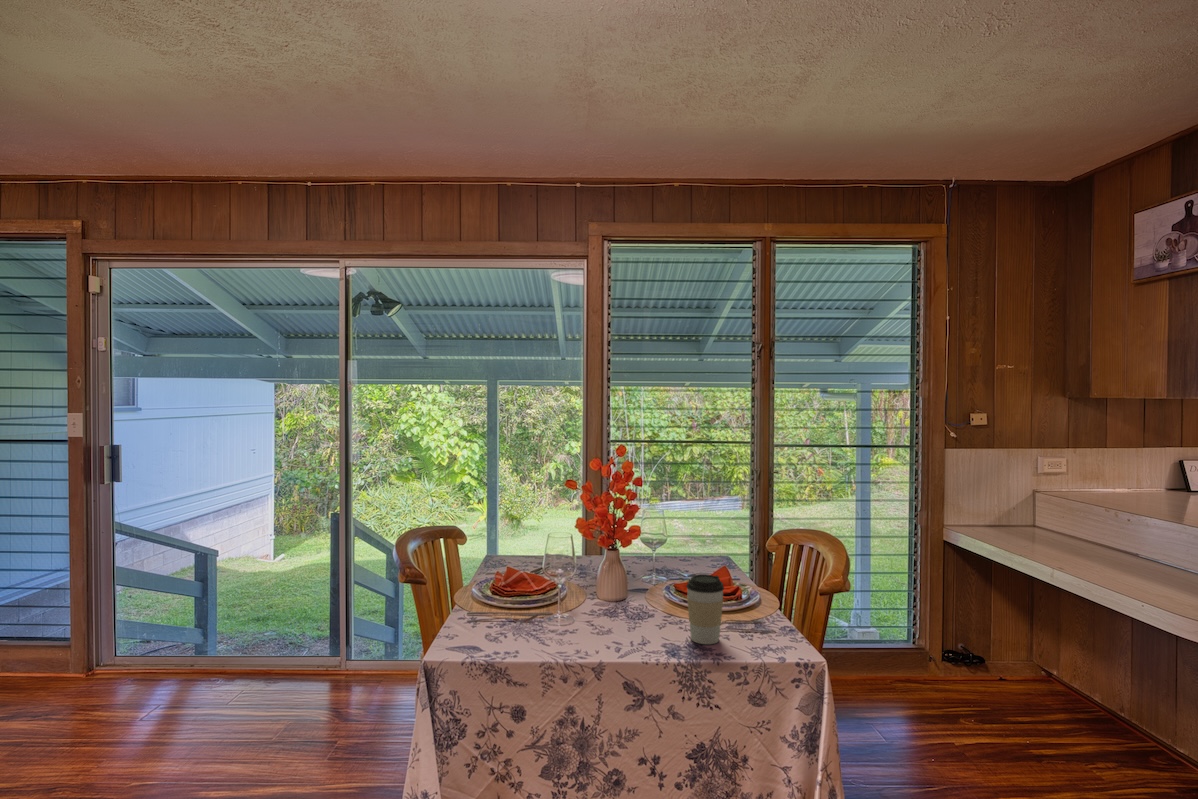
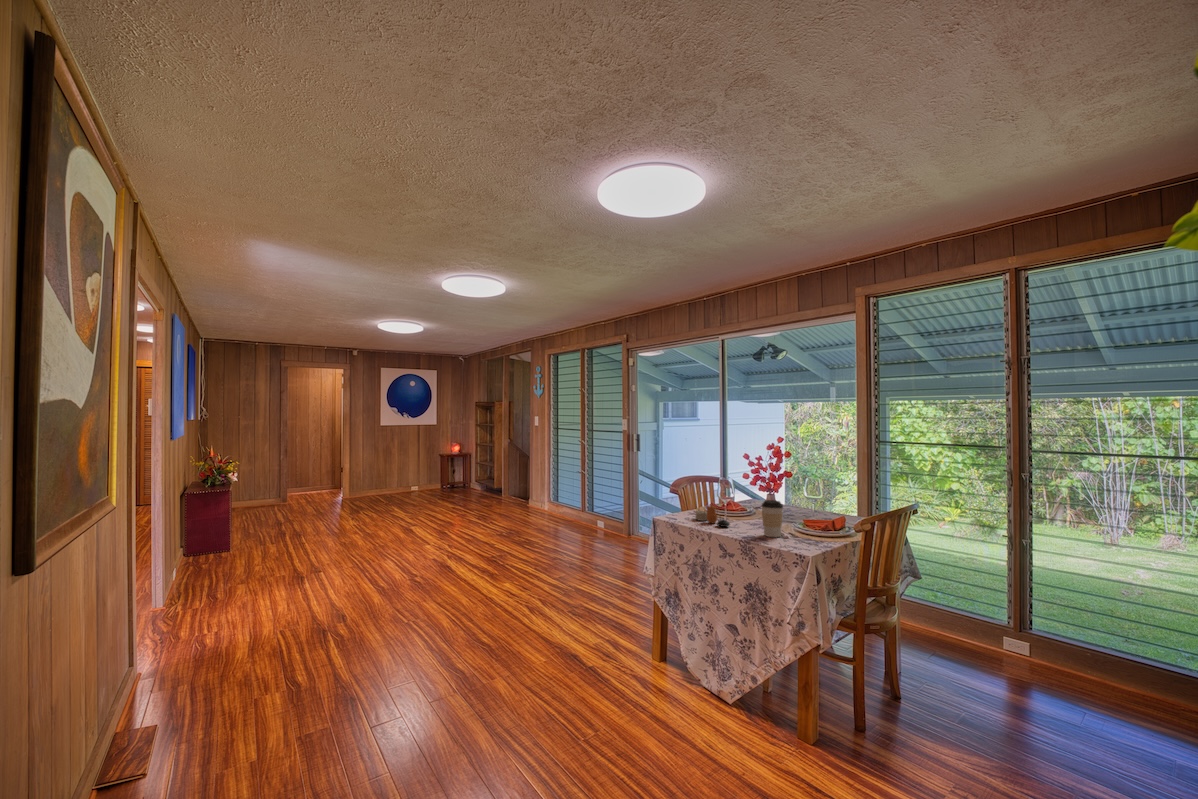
teapot: none [516,602,617,645] -> present [695,505,730,527]

